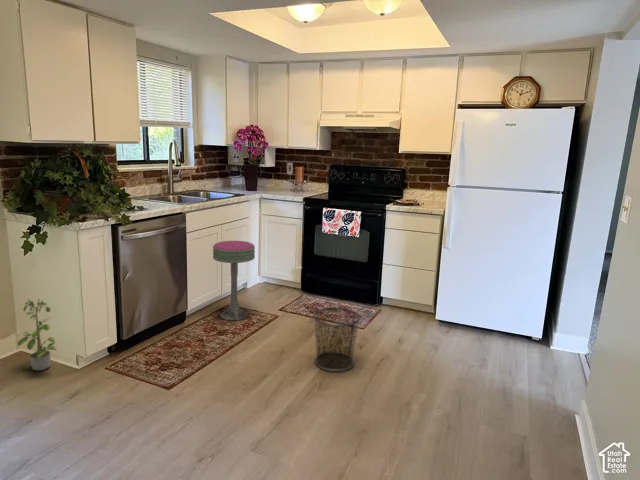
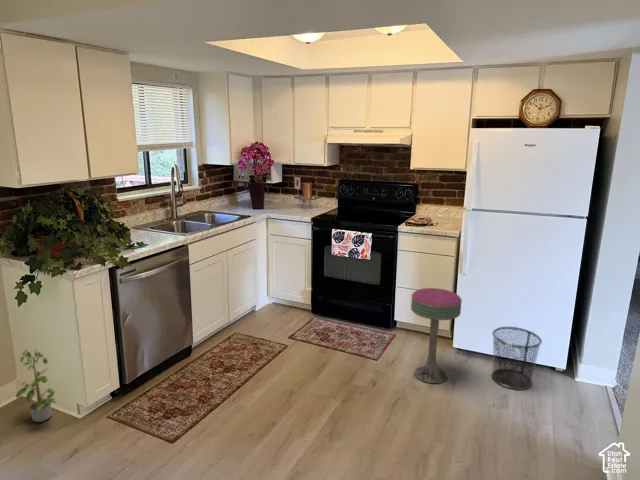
bar stool: present [213,241,255,320] -> present [411,288,462,383]
waste bin: present [313,307,360,372] -> present [492,327,542,390]

